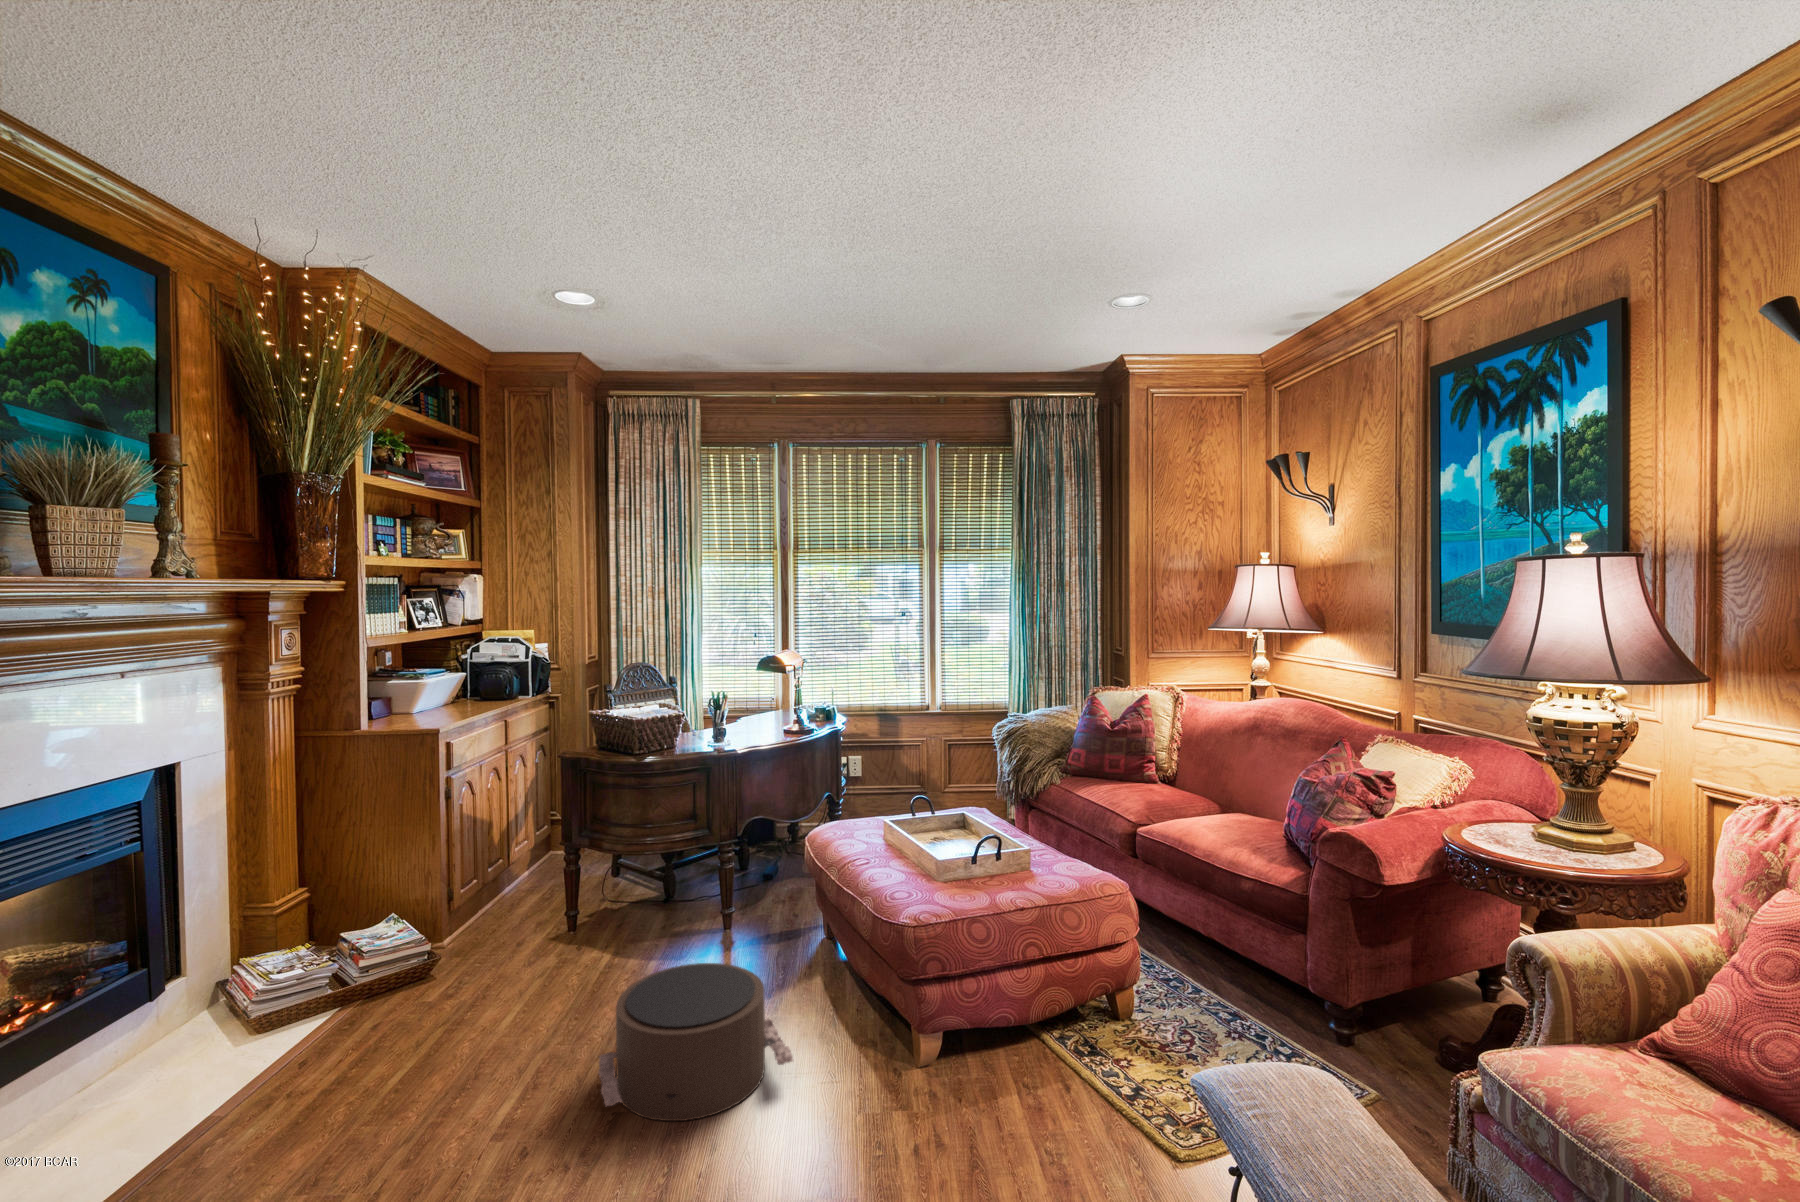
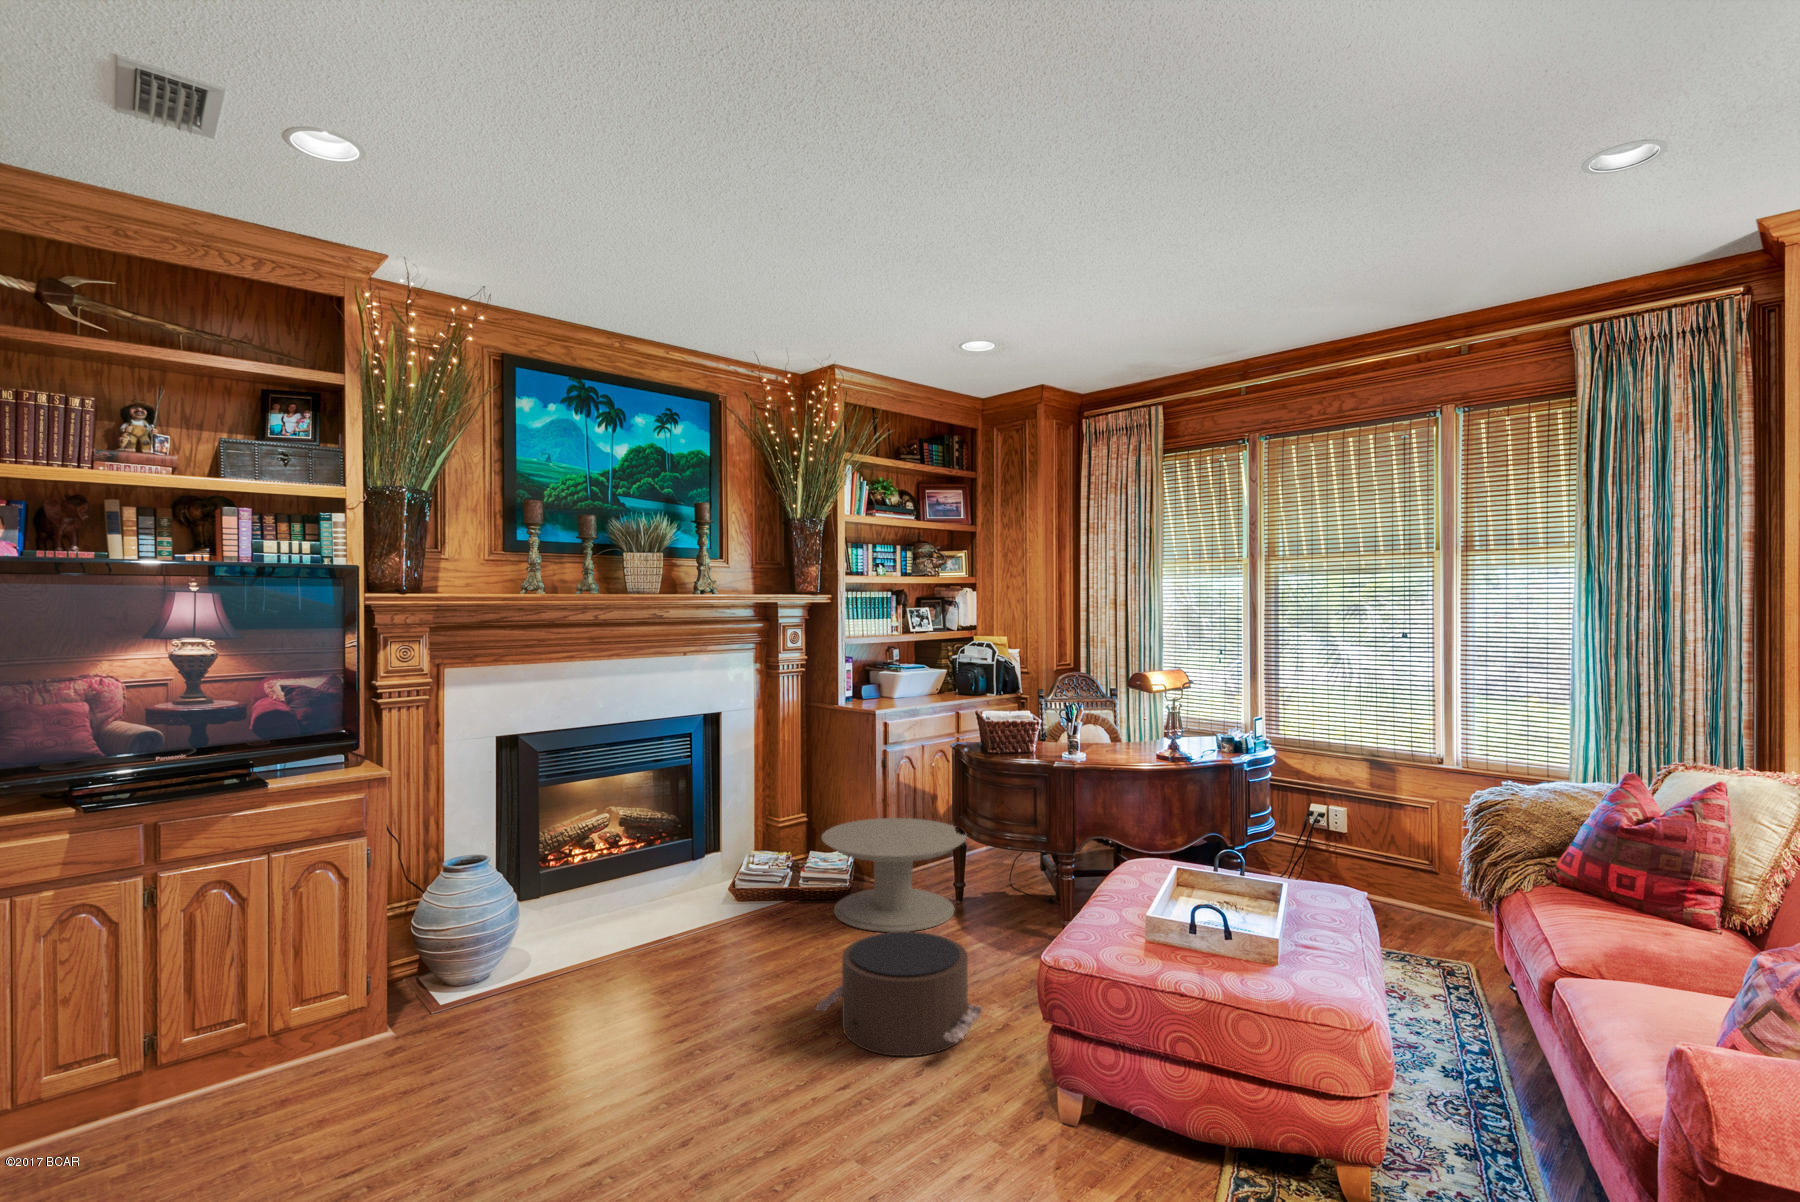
side table: none [404,848,602,1004] -> present [822,818,967,932]

